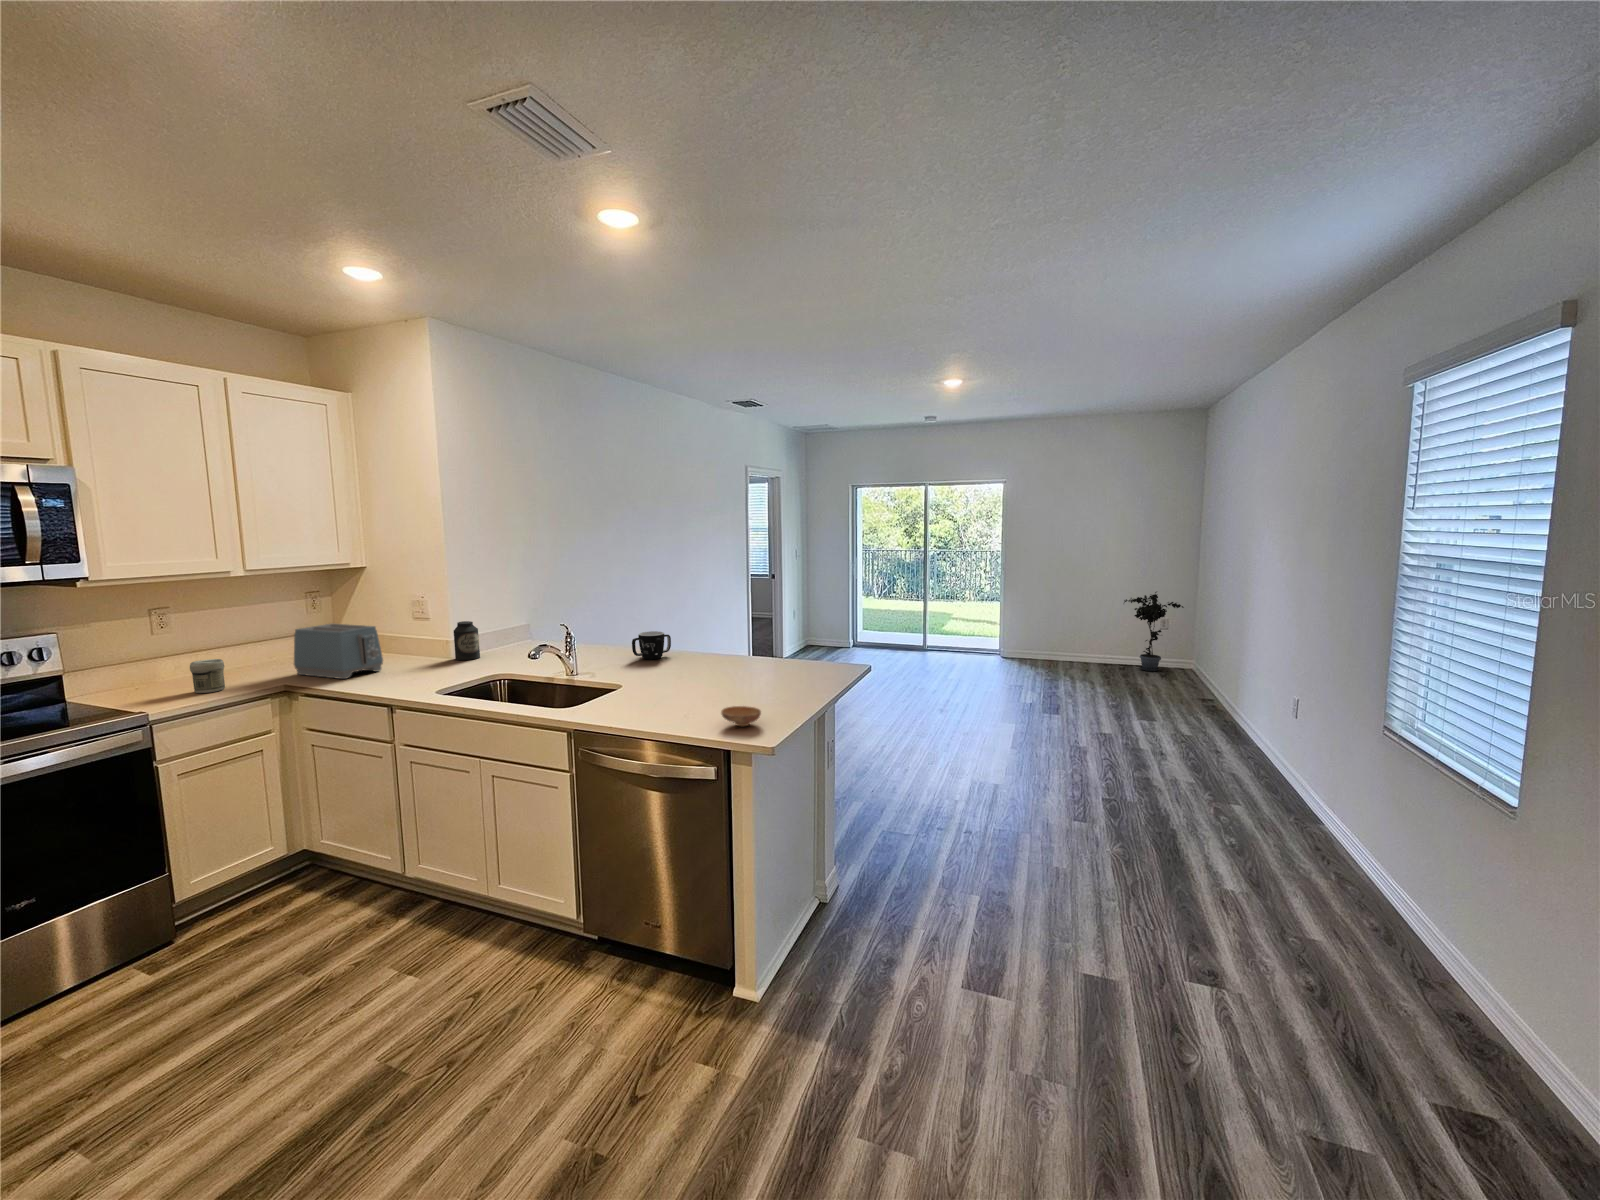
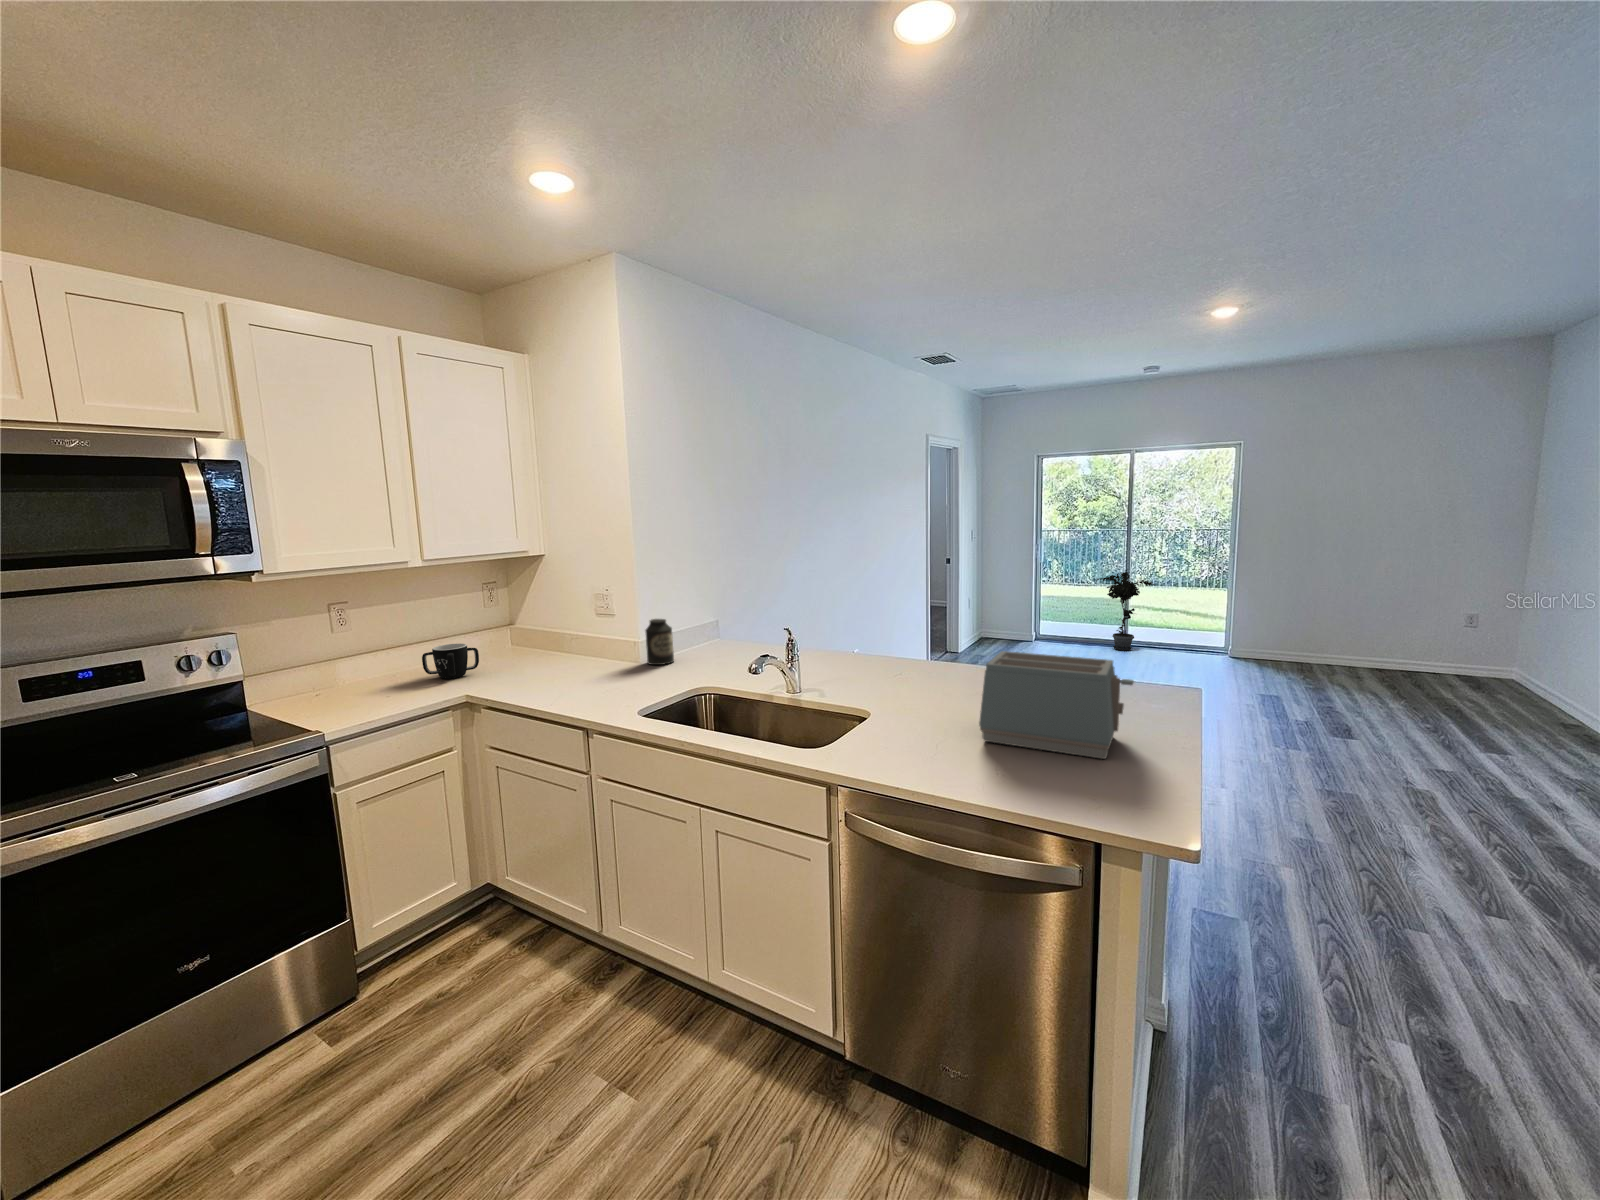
potted plant: present [1124,592,1184,671] -> present [1096,569,1155,651]
toaster: present [294,624,383,679] -> present [979,651,1134,759]
mug: present [632,631,671,659] -> present [422,644,479,679]
jar: present [190,659,225,693] -> none [371,664,407,704]
bowl: present [721,706,761,726] -> none [1077,767,1146,803]

